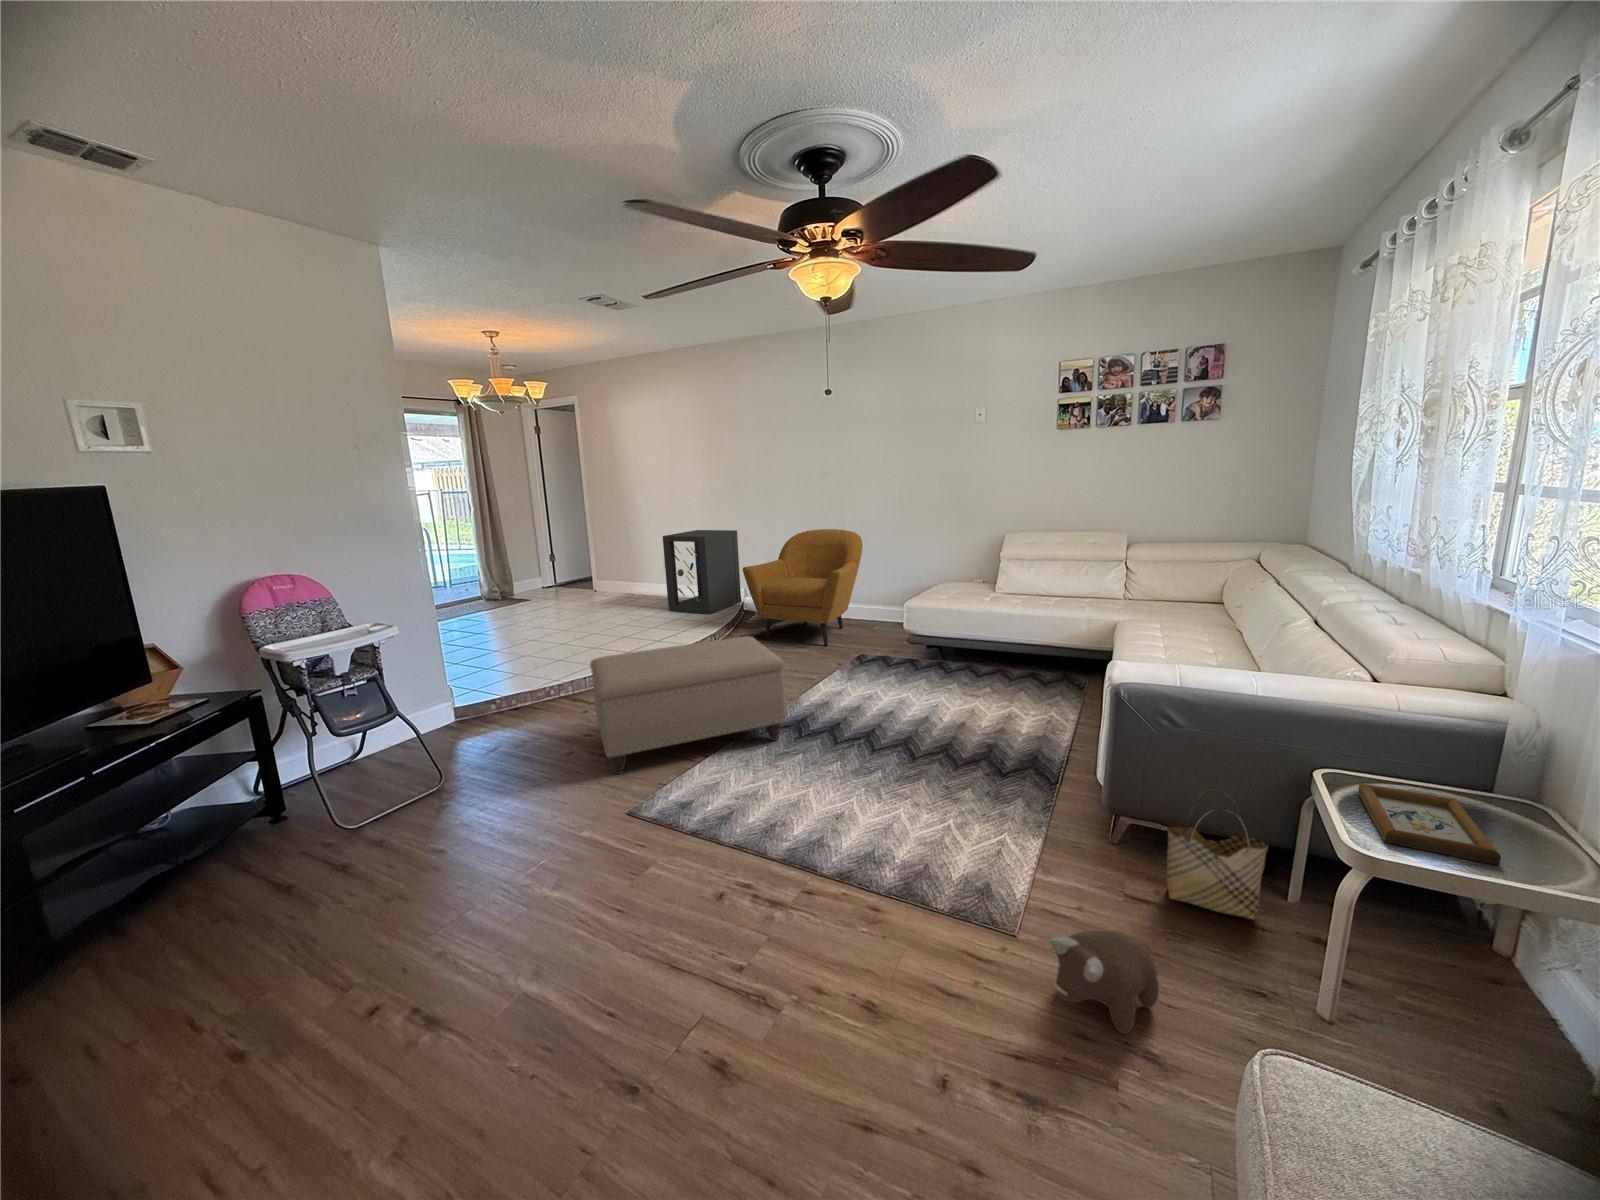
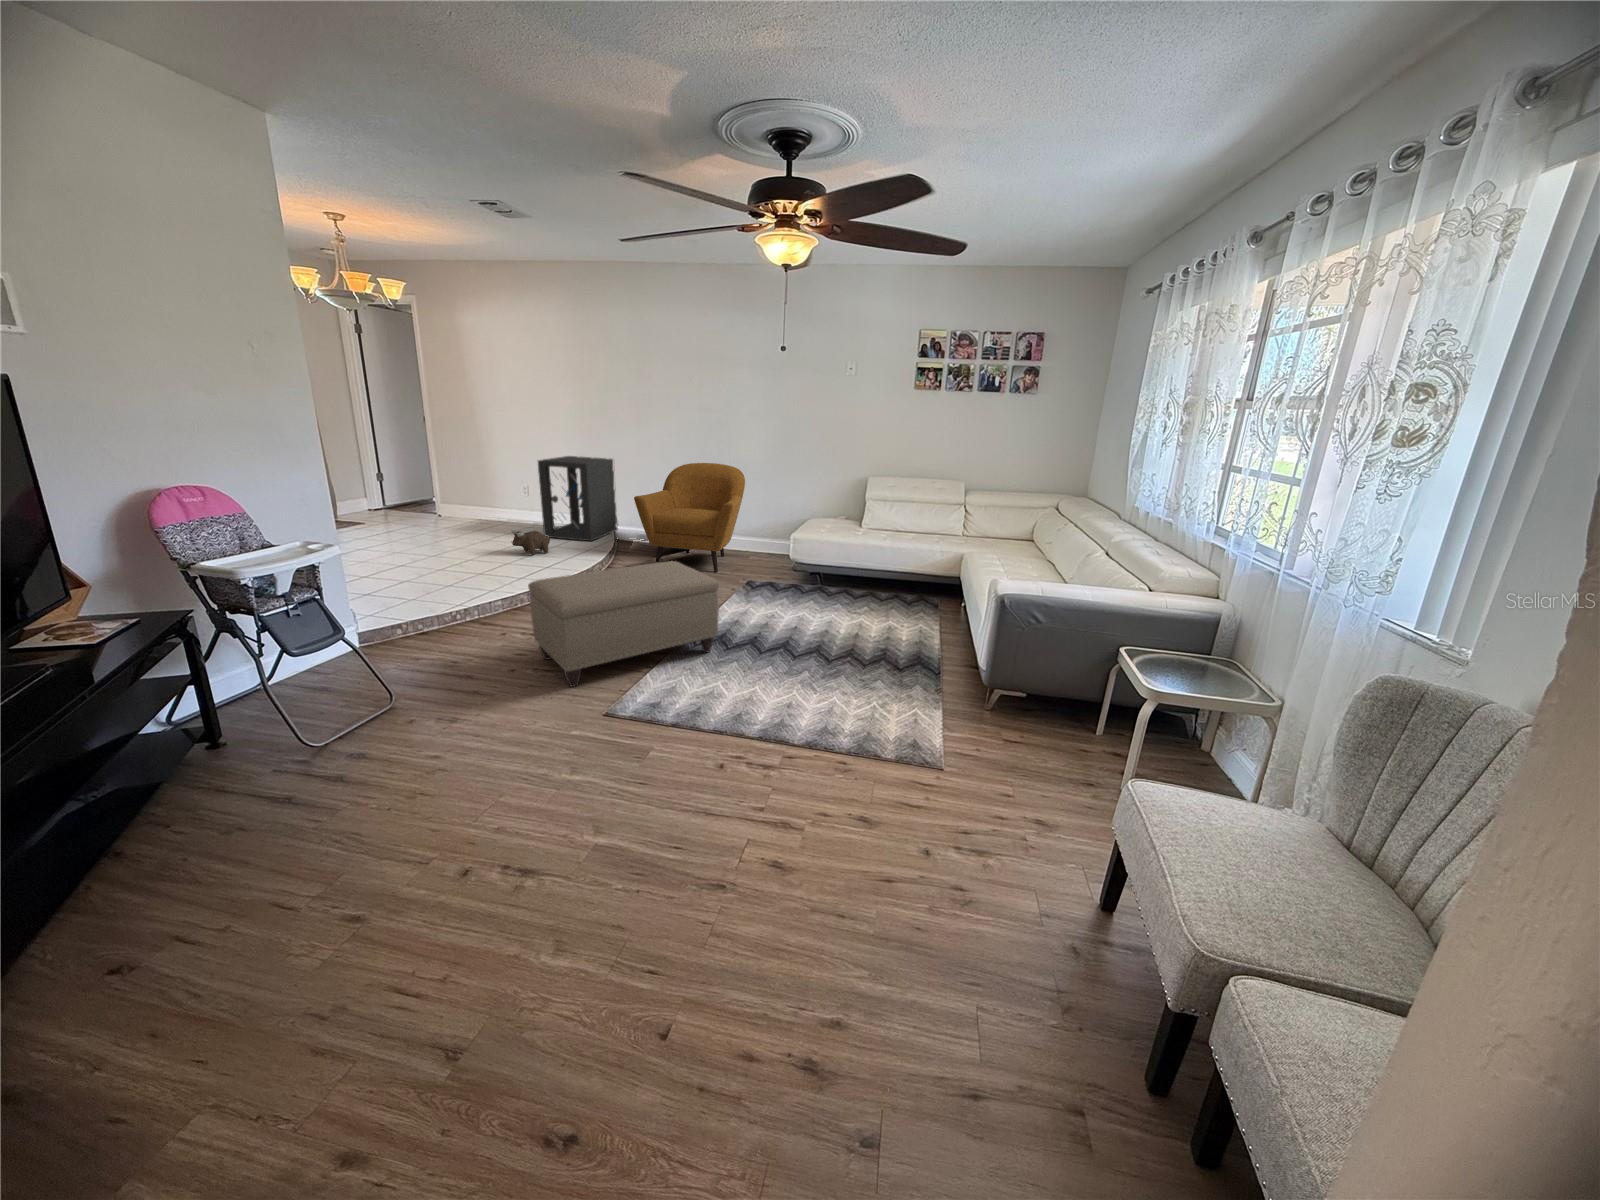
picture frame: present [1358,784,1501,865] -> none [1145,651,1220,689]
woven basket: present [1167,788,1268,919] -> none [1027,662,1090,744]
plush toy: present [1050,931,1159,1034] -> present [511,530,550,555]

